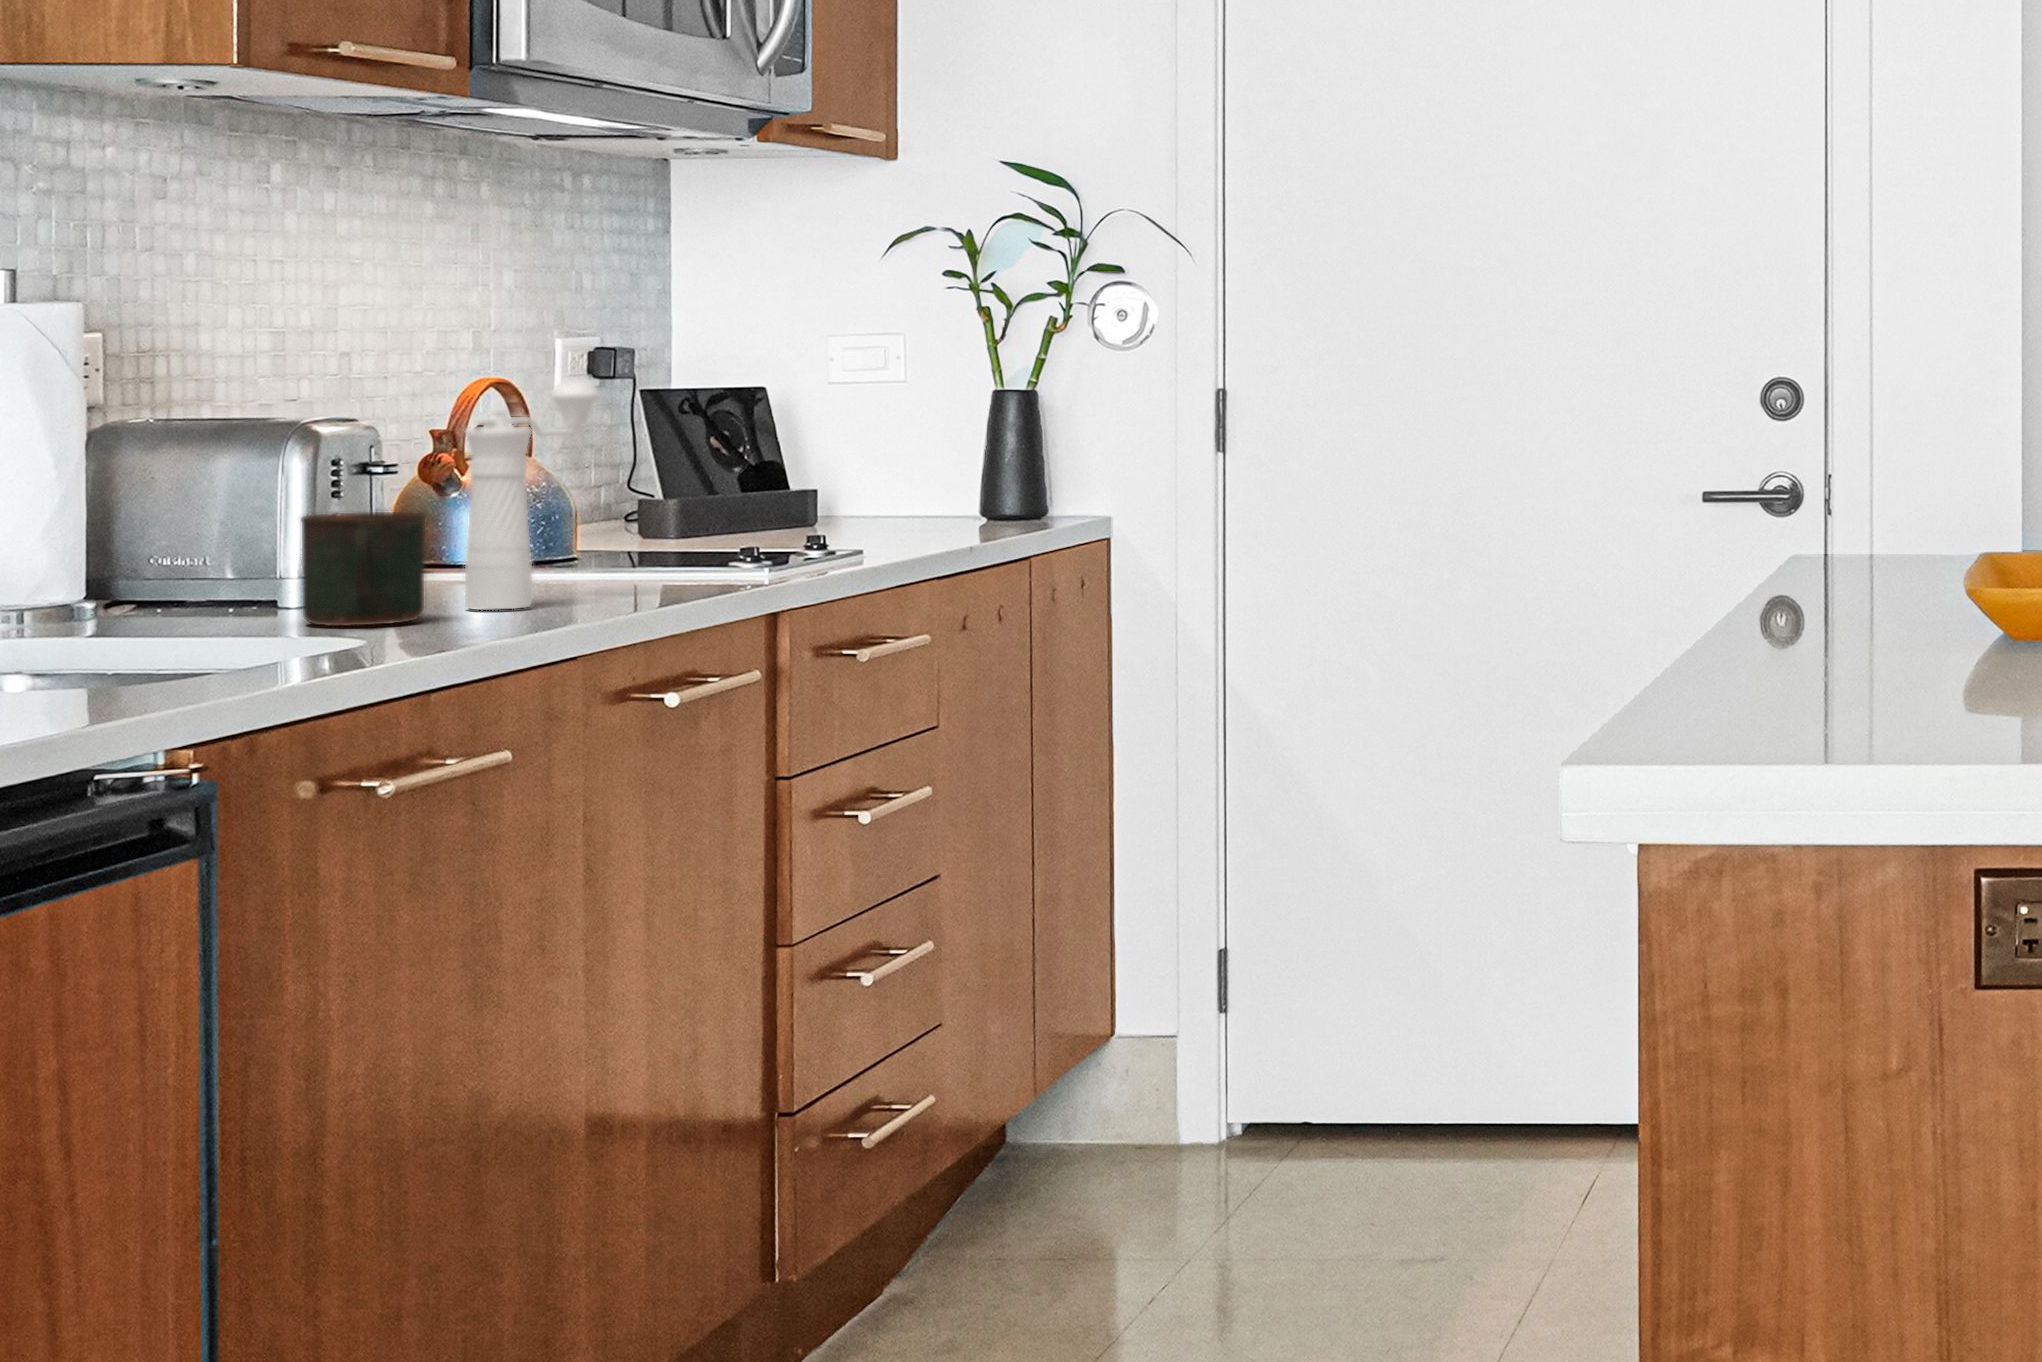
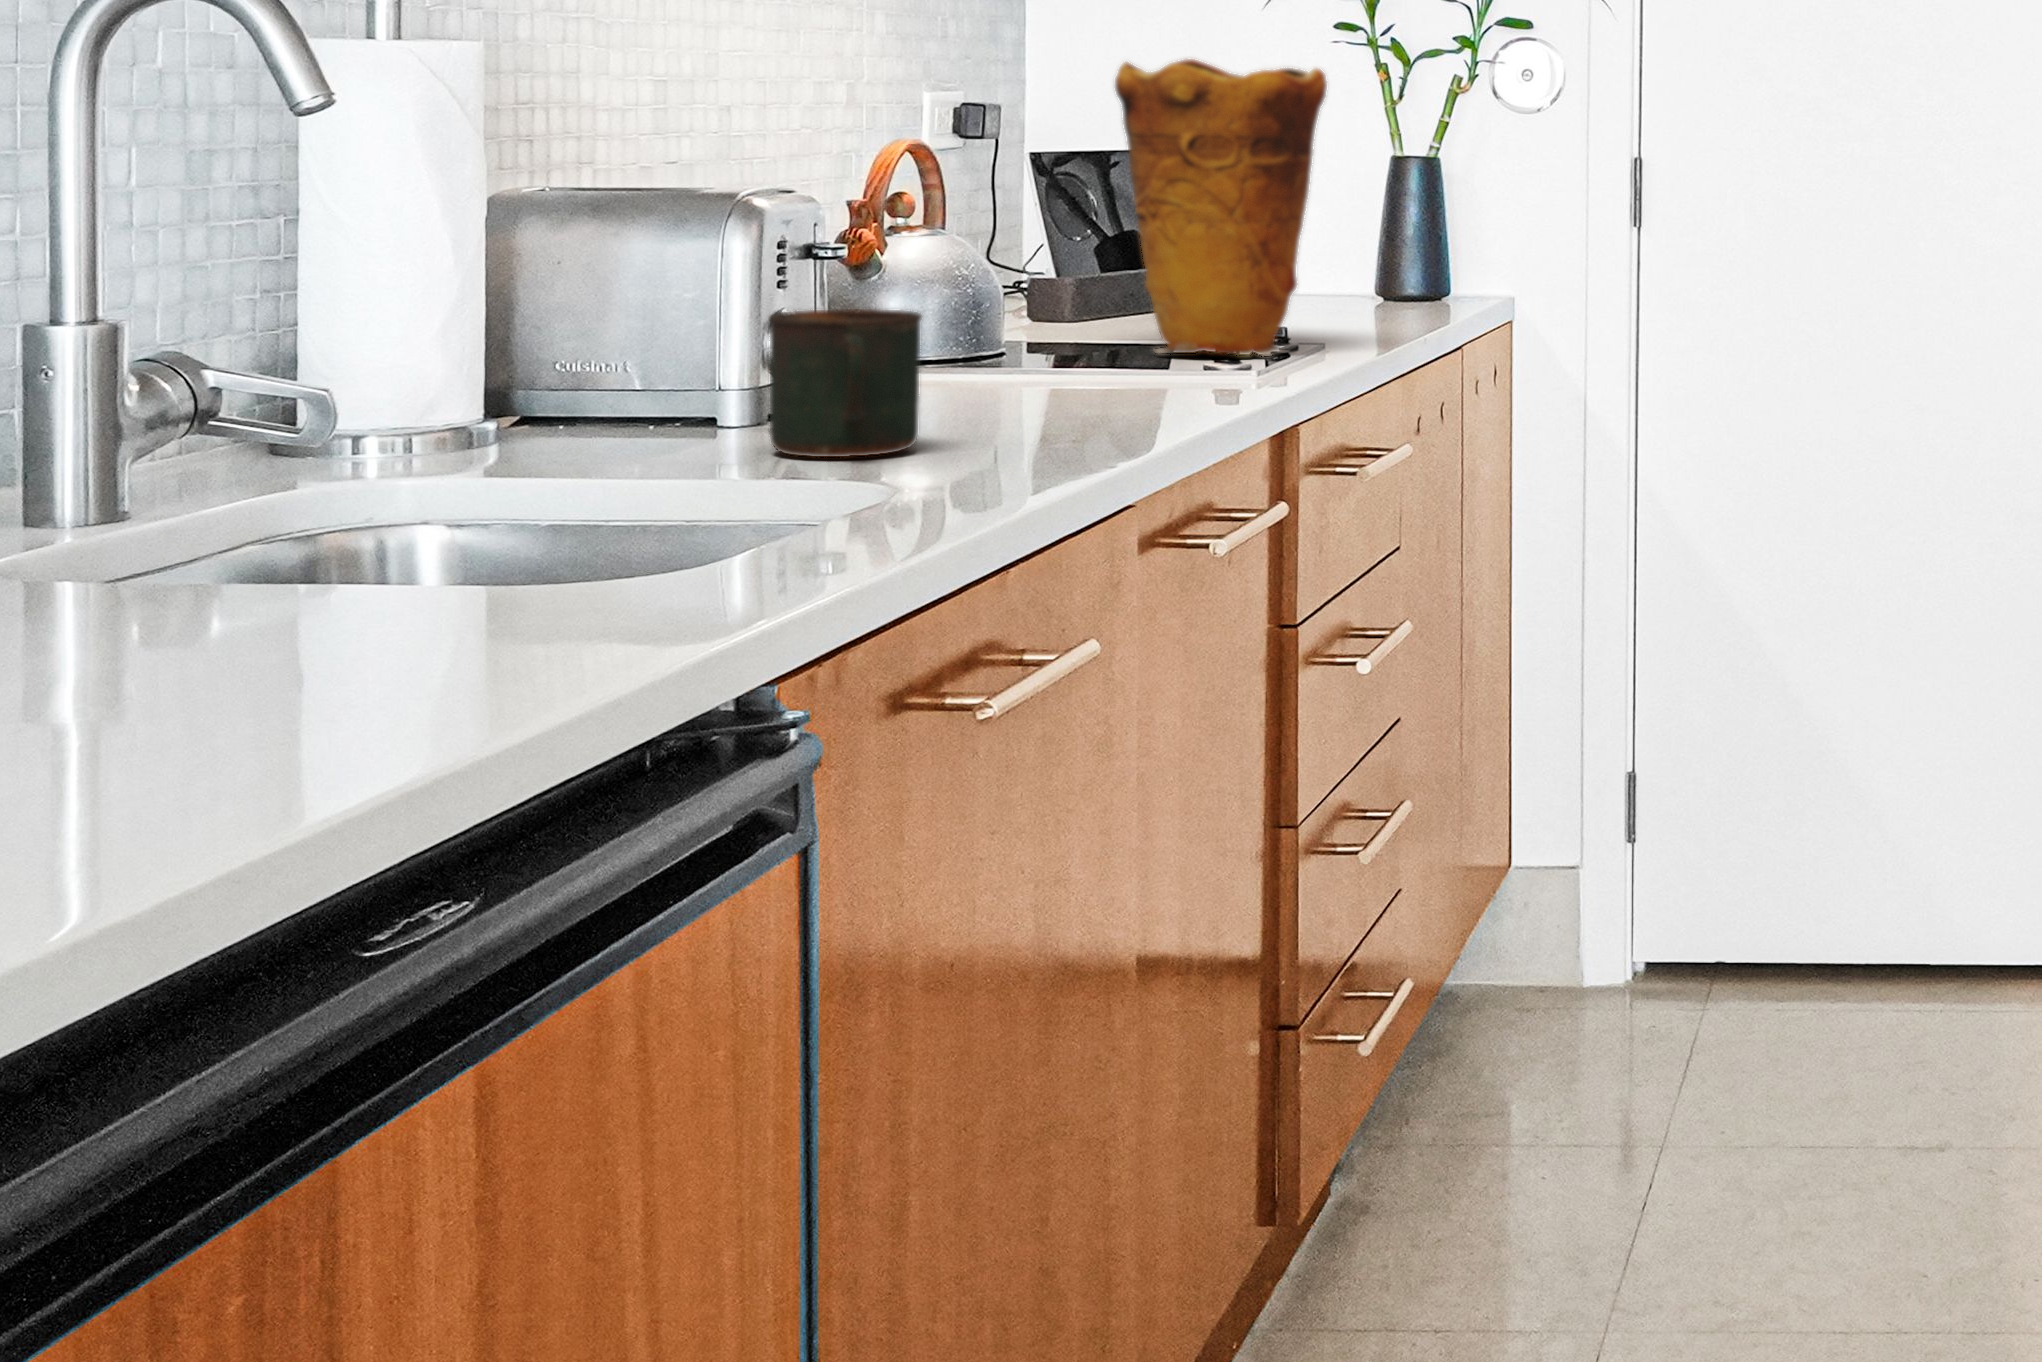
vase: none [674,308,862,561] -> present [1115,59,1327,356]
pepper mill: present [465,383,600,610] -> none [948,147,1096,430]

